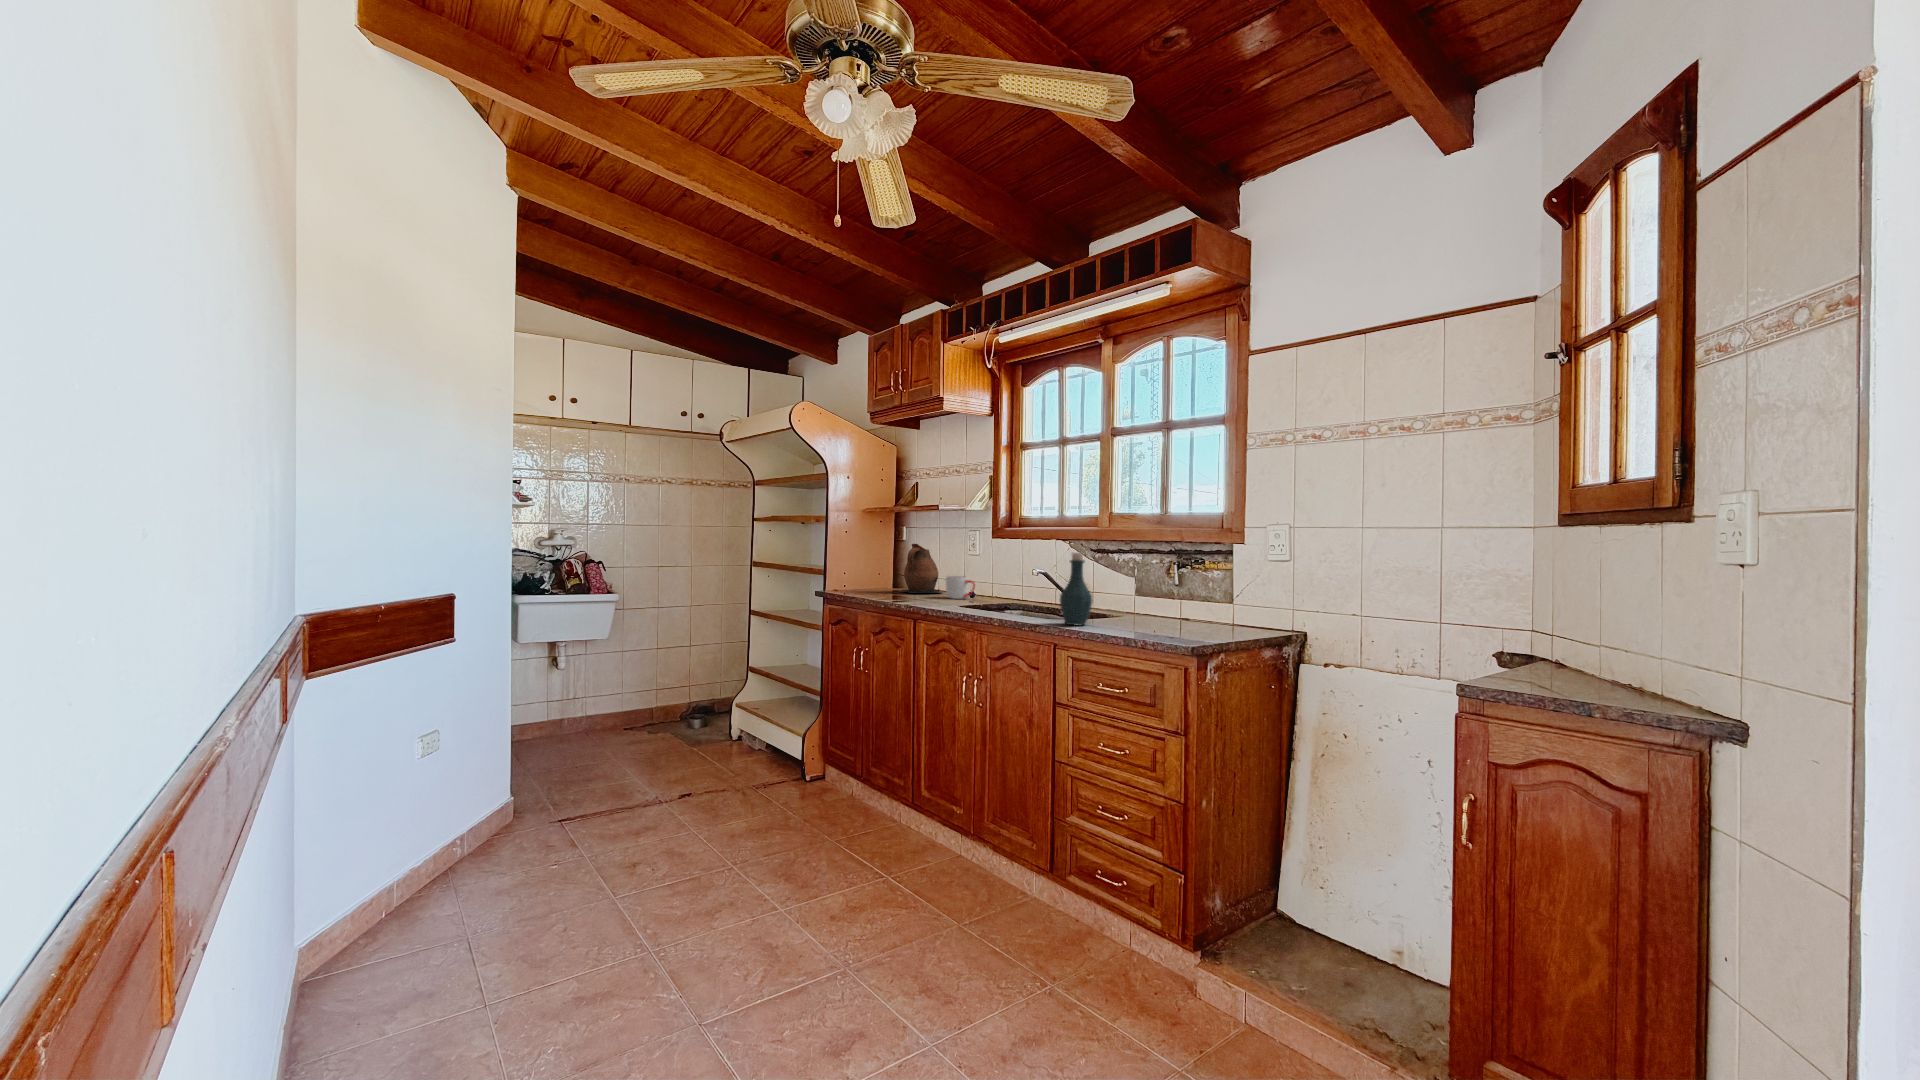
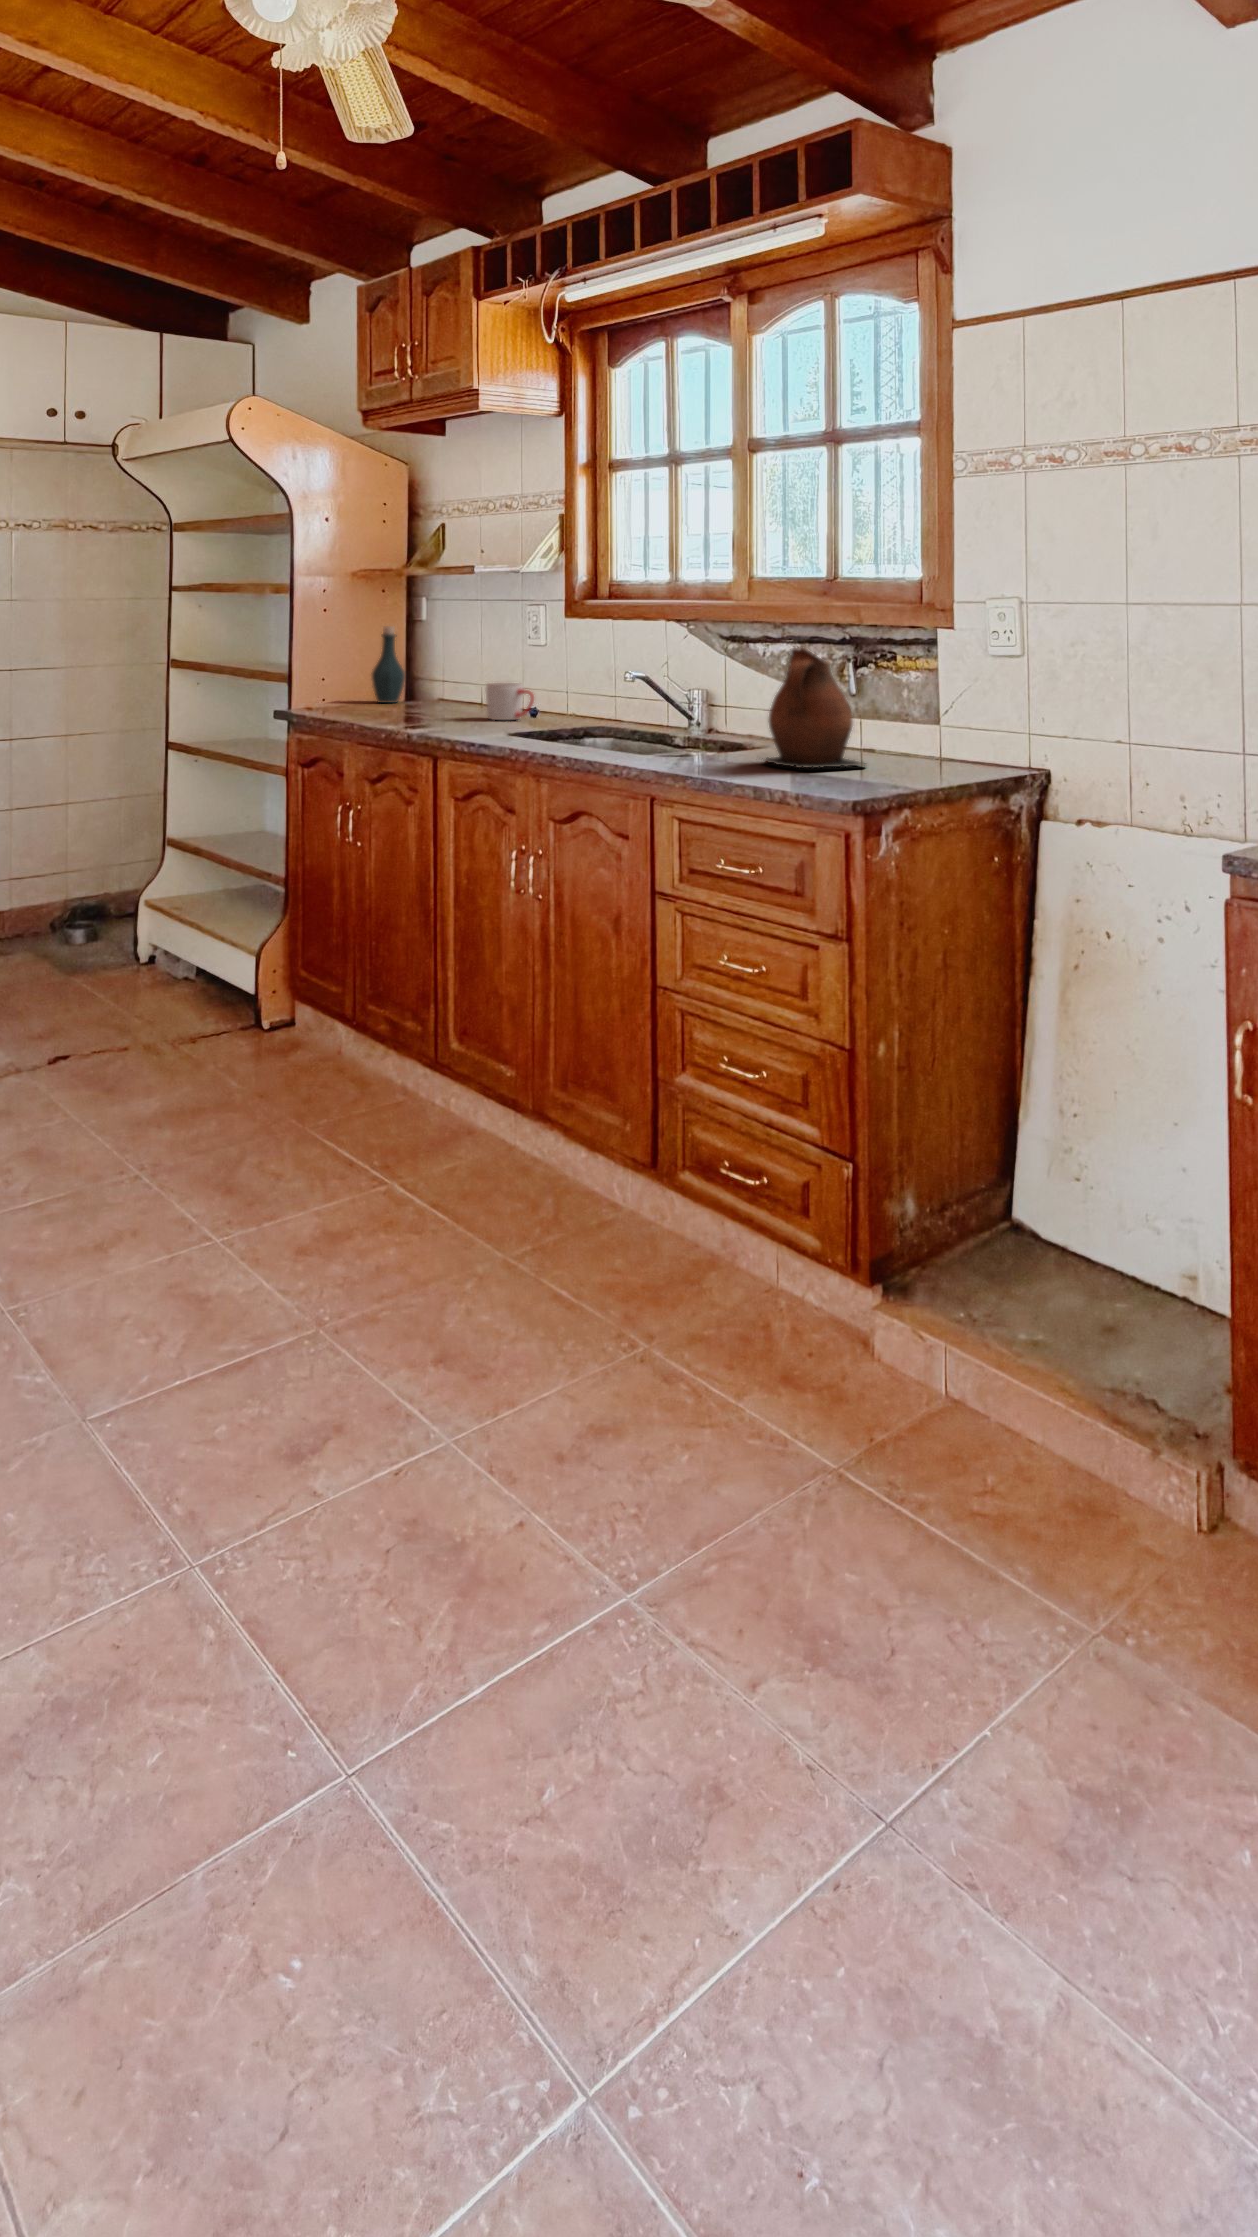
ceramic pitcher: present [902,544,942,593] -> present [765,648,866,768]
bottle: present [1060,553,1092,625] -> present [372,626,405,703]

